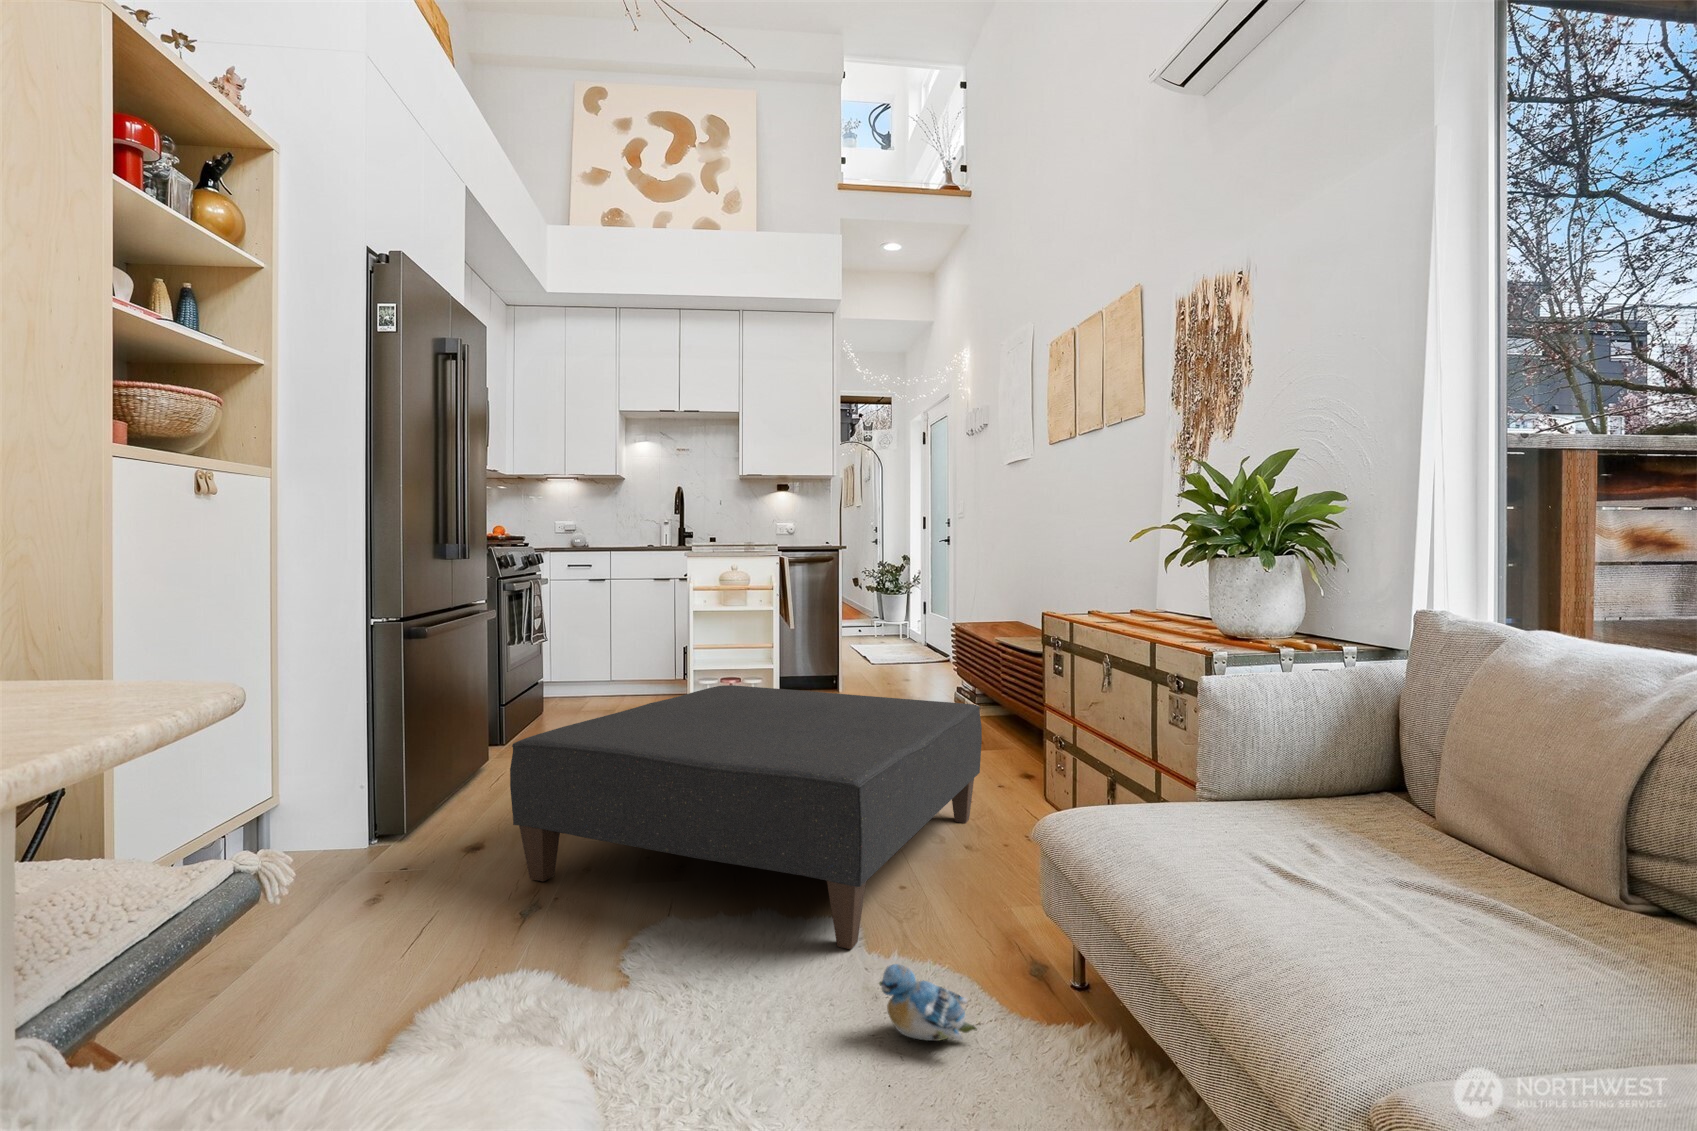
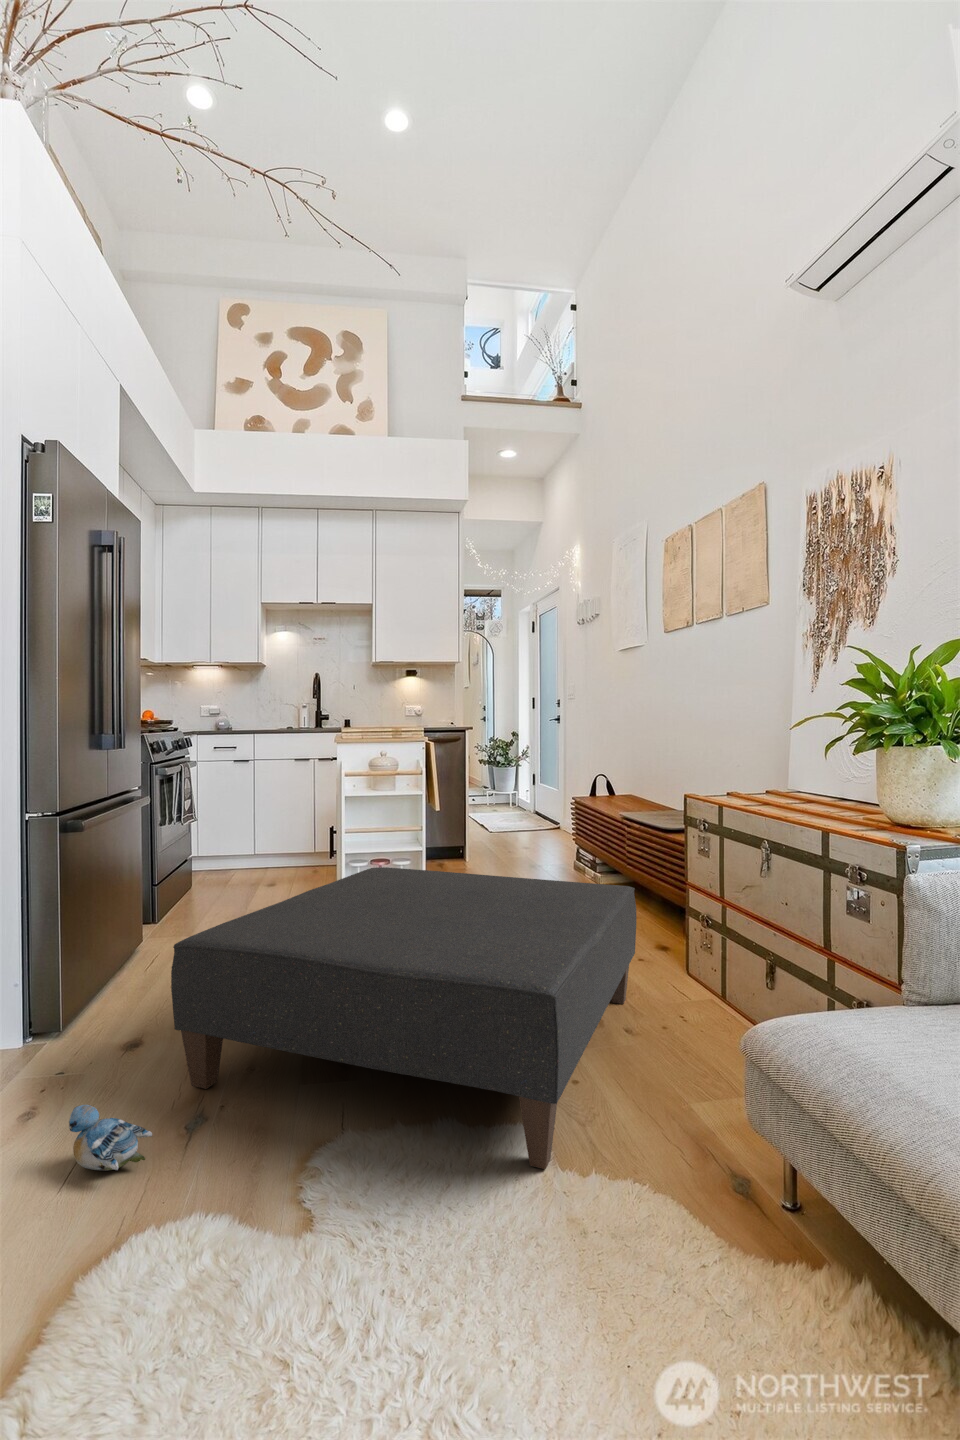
plush toy: present [879,964,977,1041] -> present [69,1105,152,1171]

